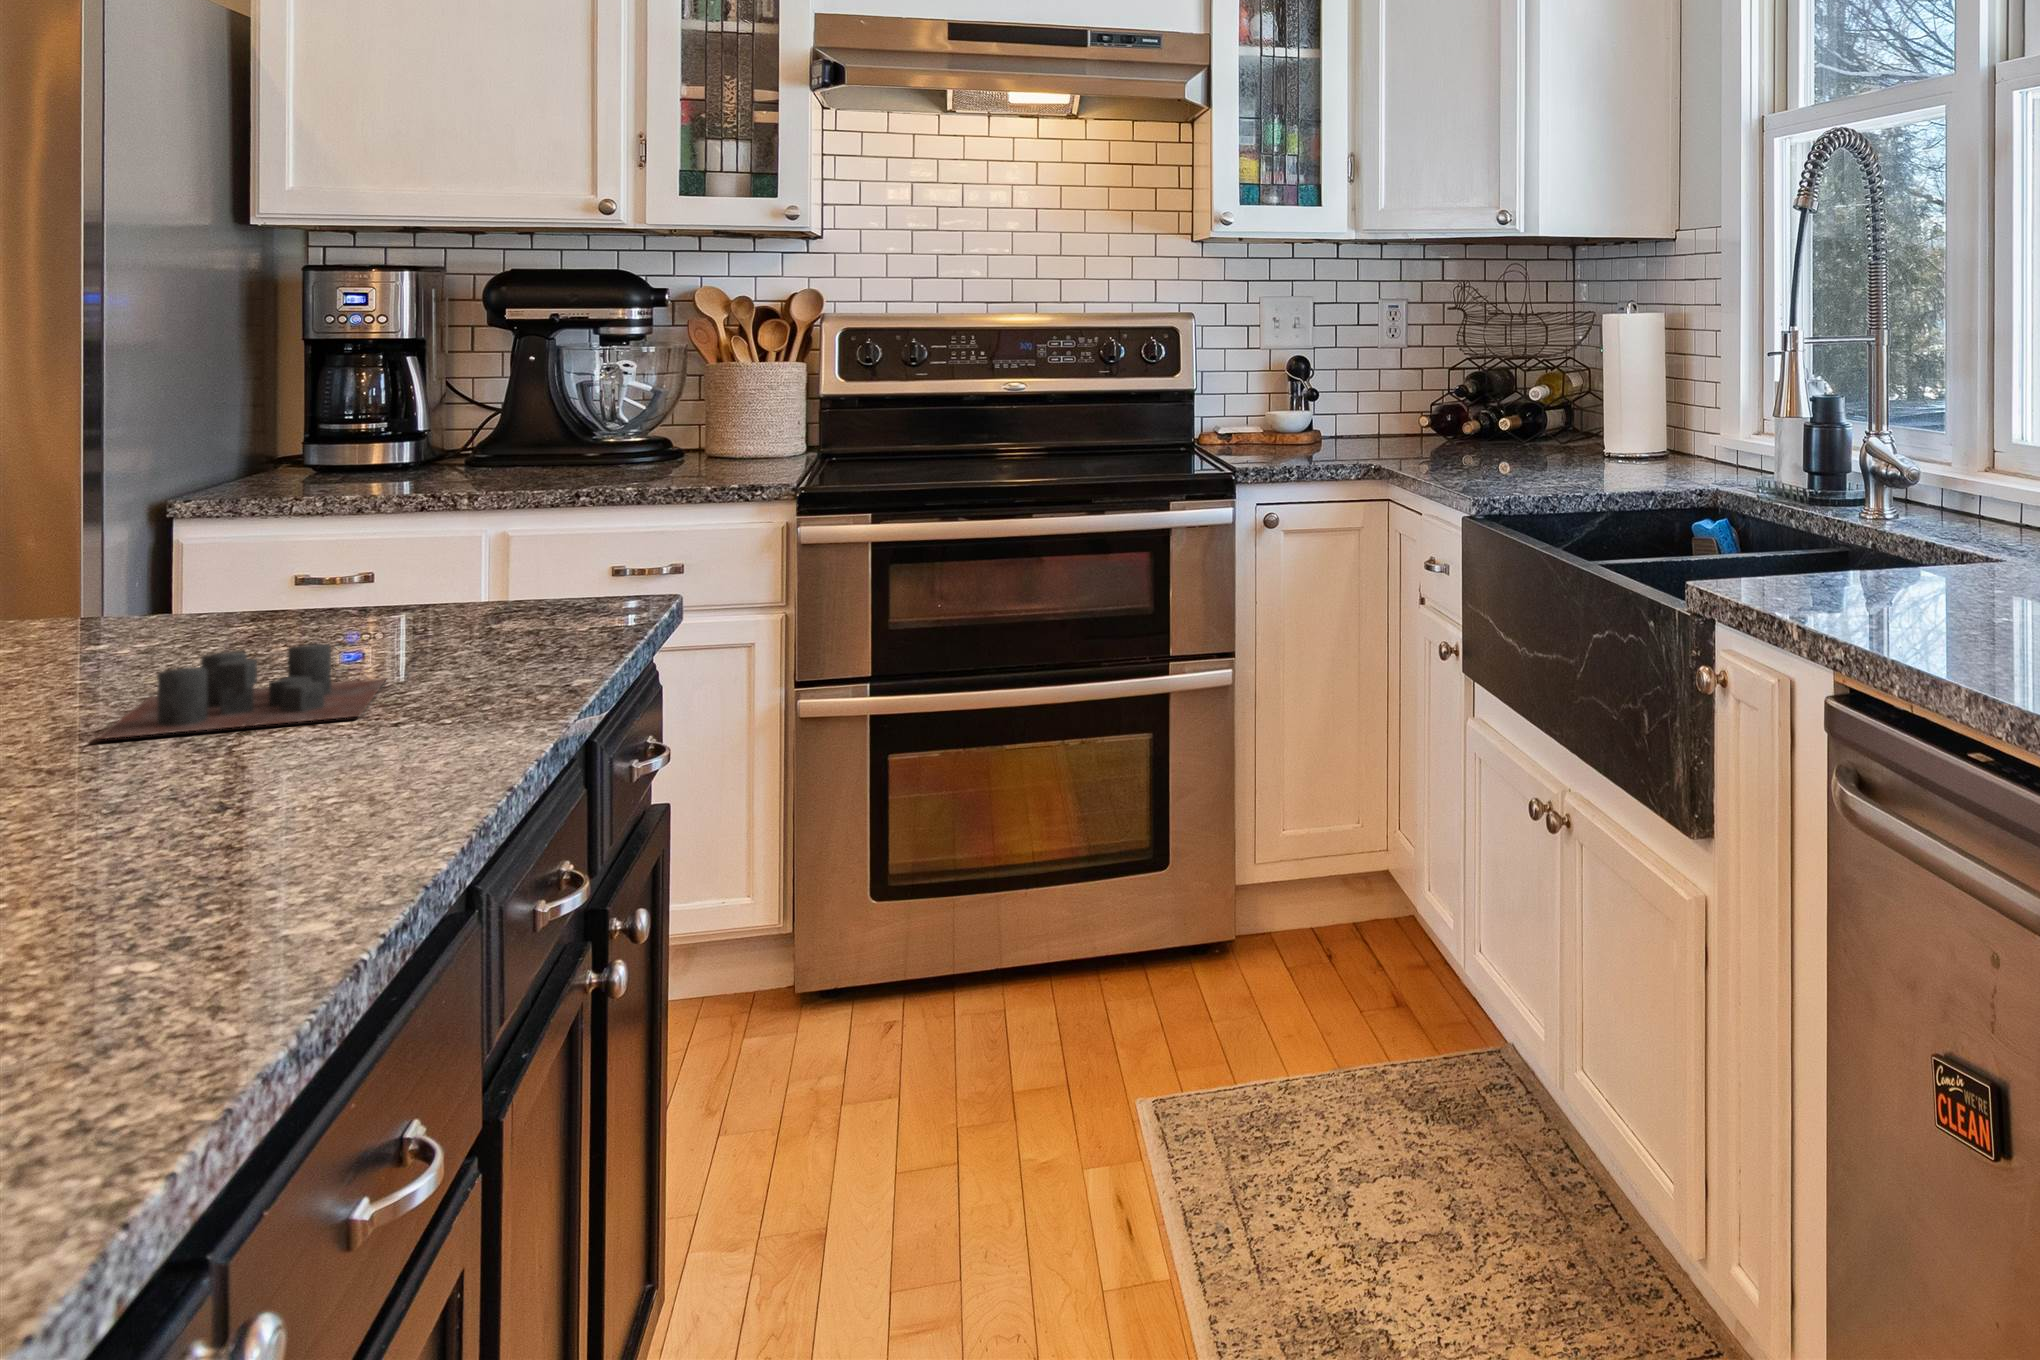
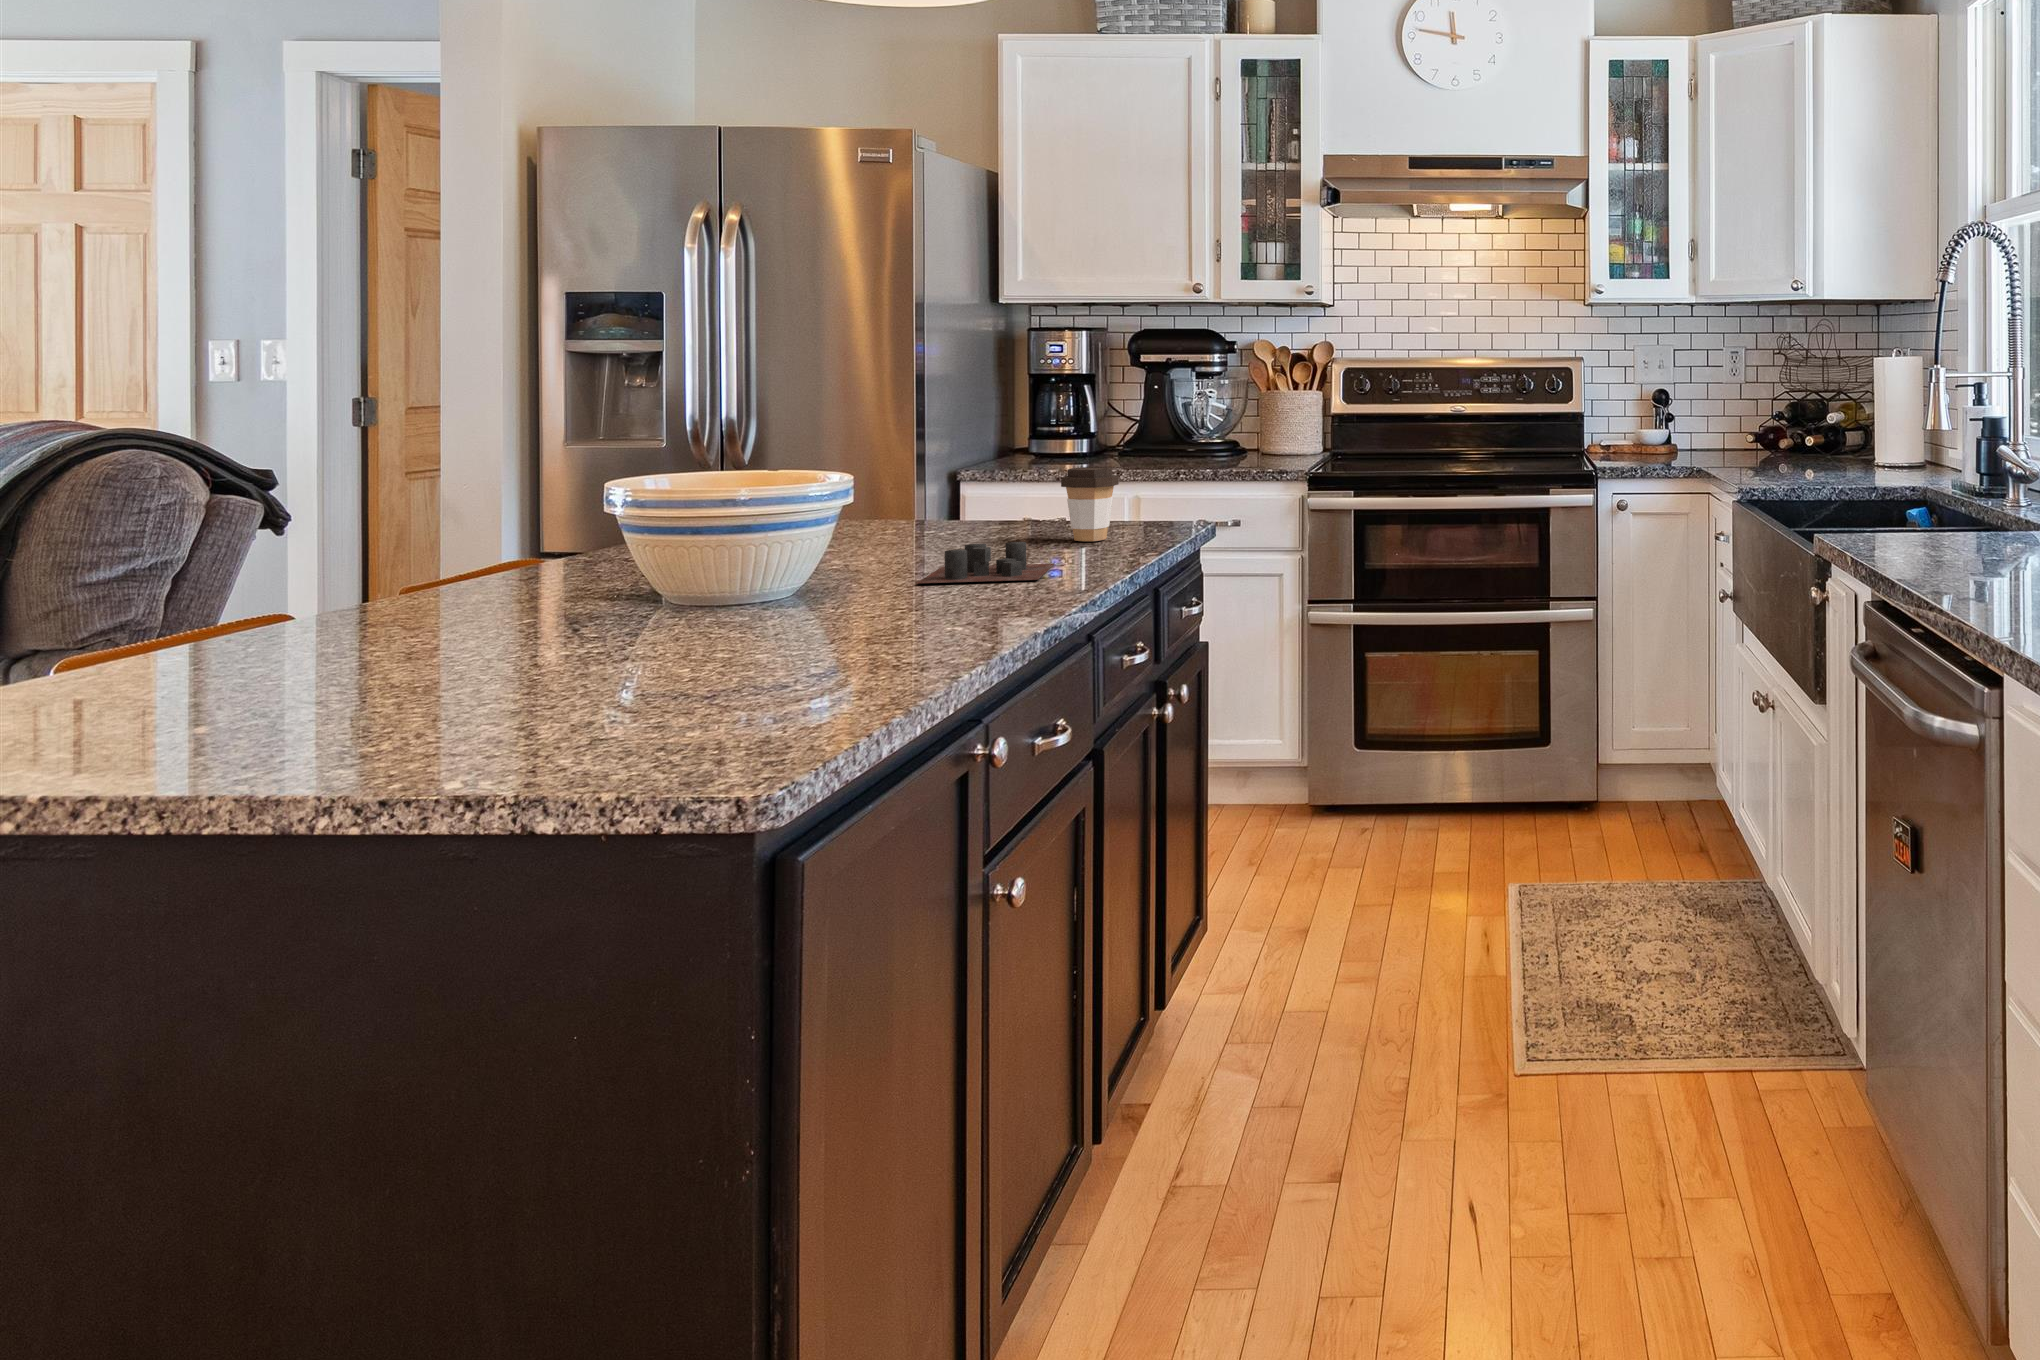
coffee cup: none [393,498,504,628] -> present [1061,467,1119,541]

